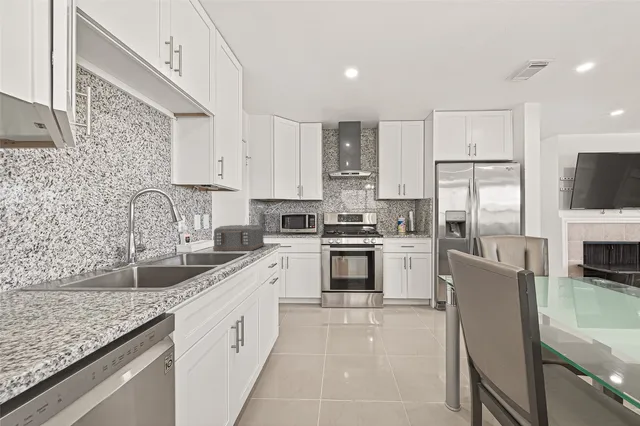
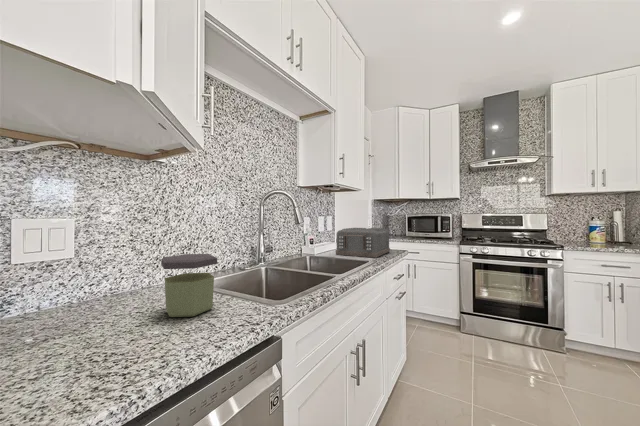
jar: none [30,248,103,312] -> present [161,254,217,317]

